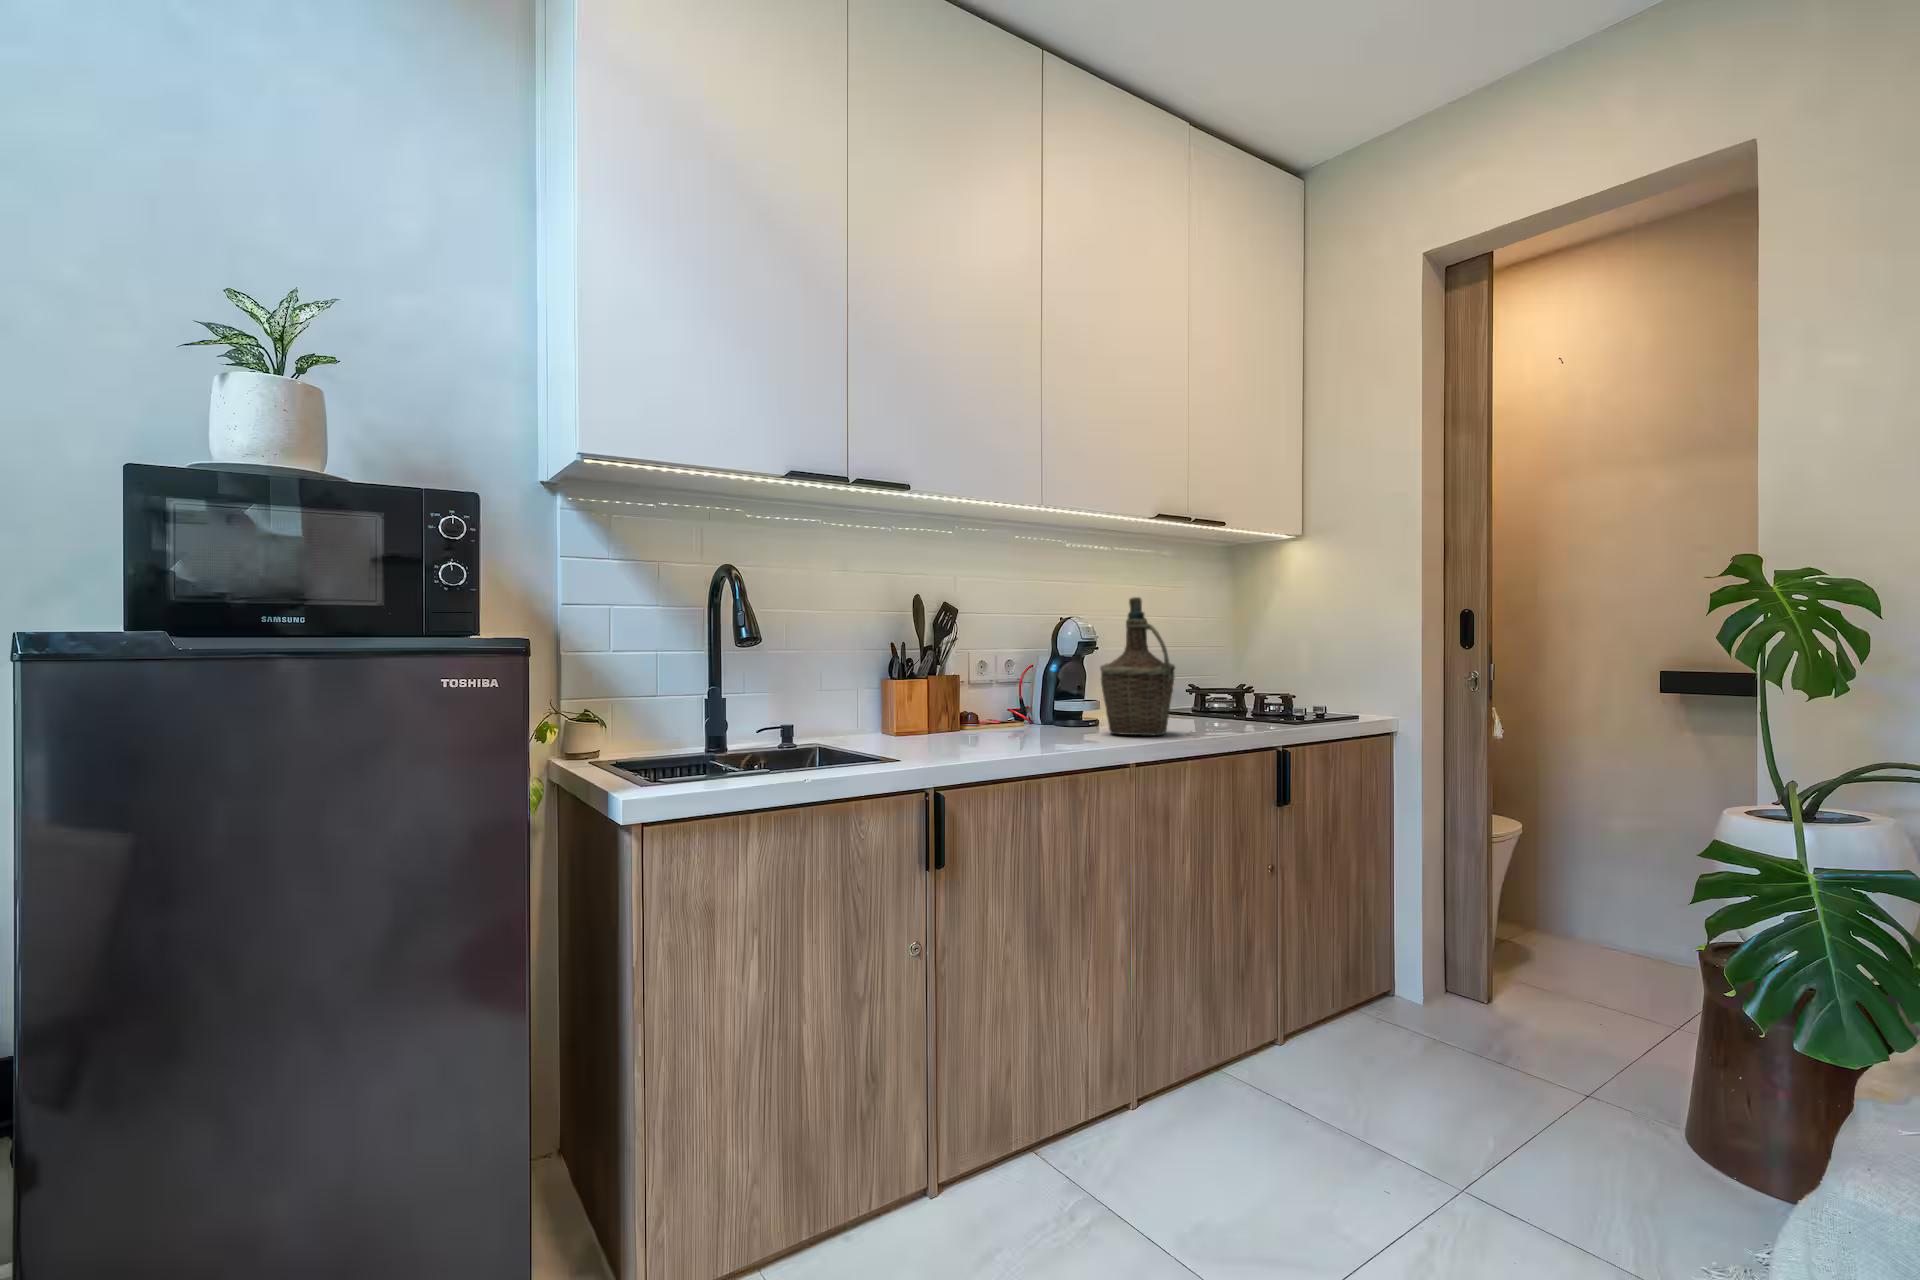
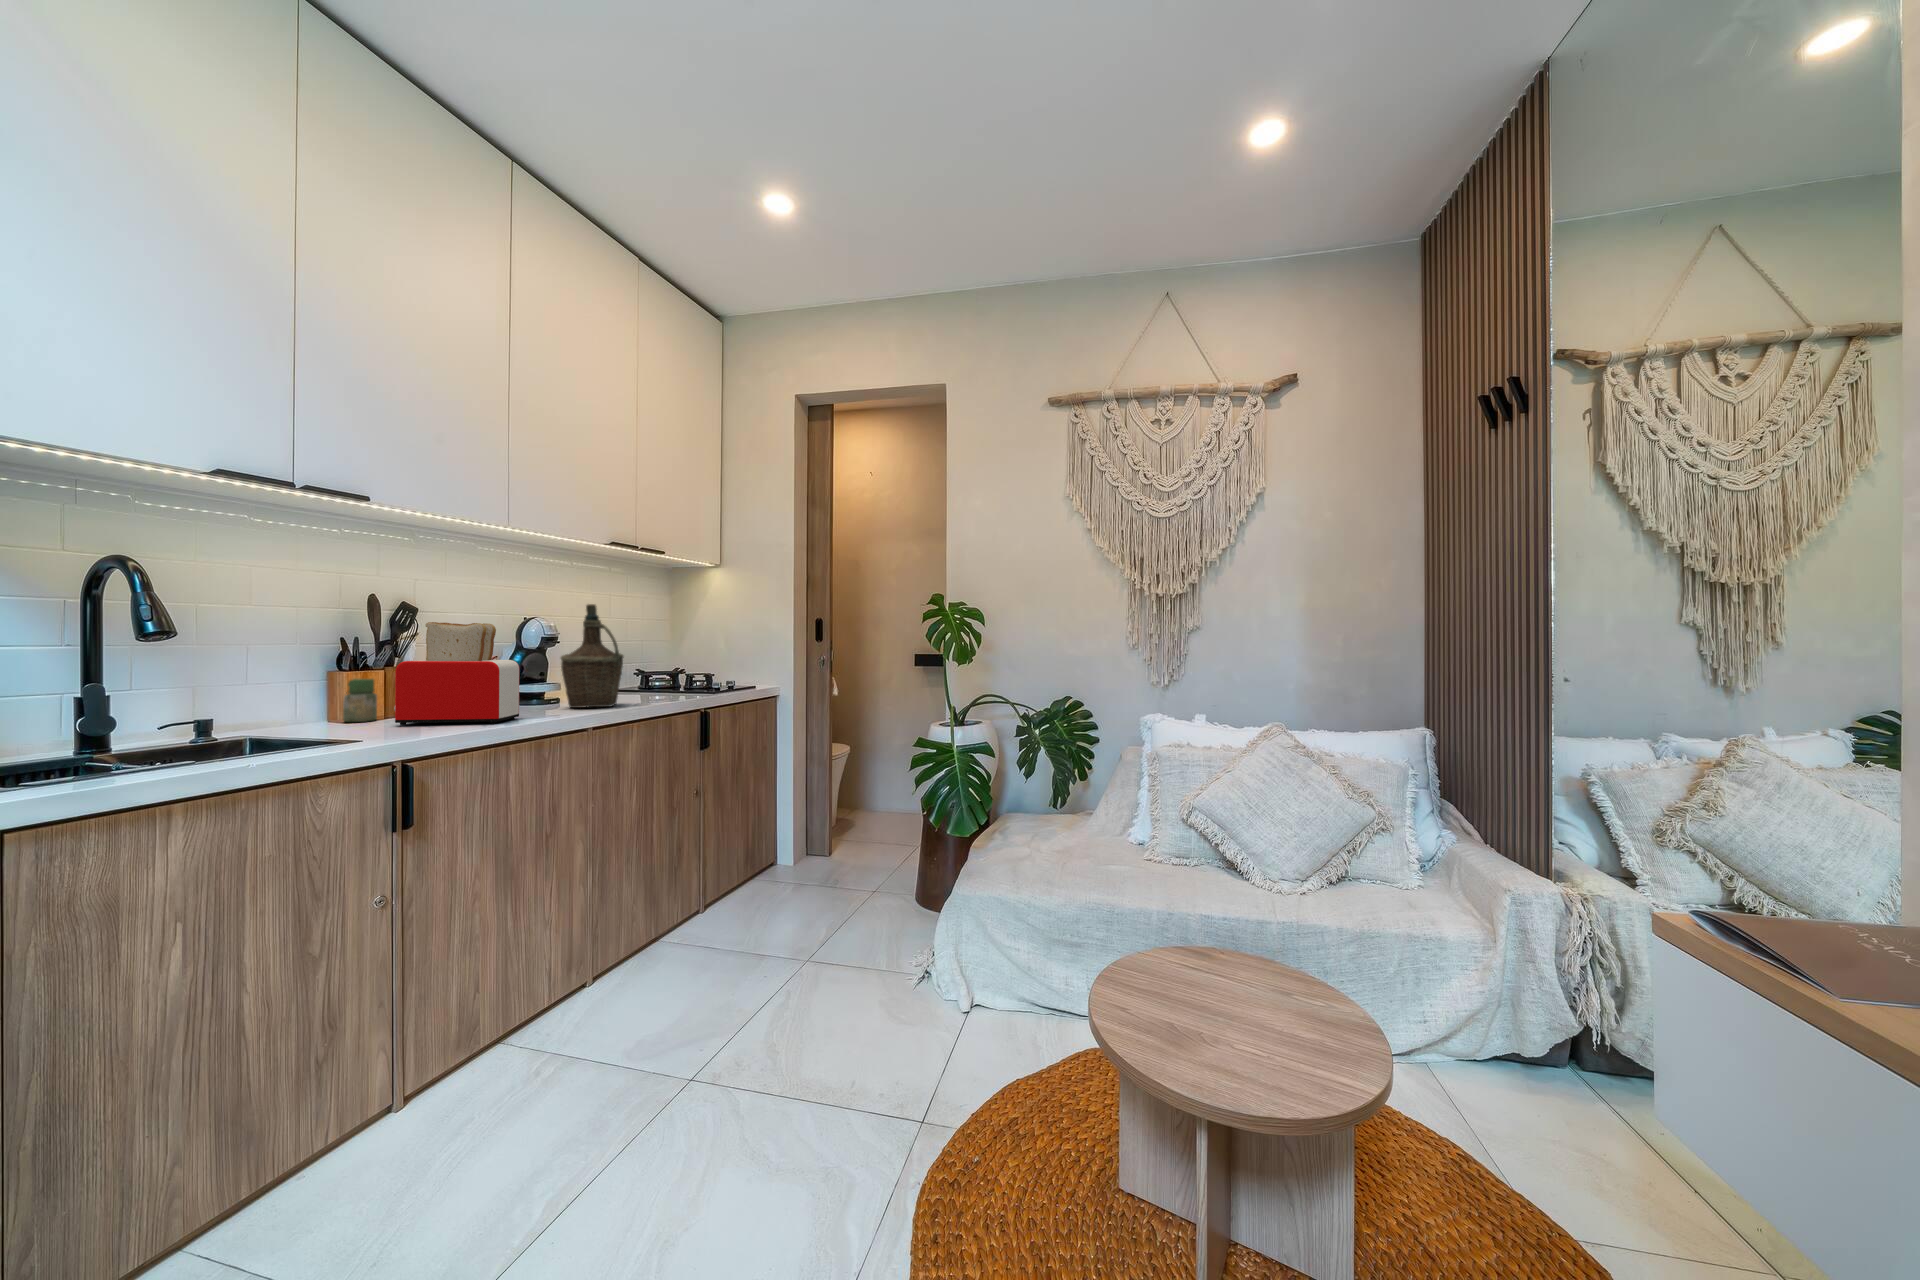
toaster: none [933,624,1054,750] -> present [394,622,519,725]
jar: none [892,688,921,736] -> present [343,678,377,722]

